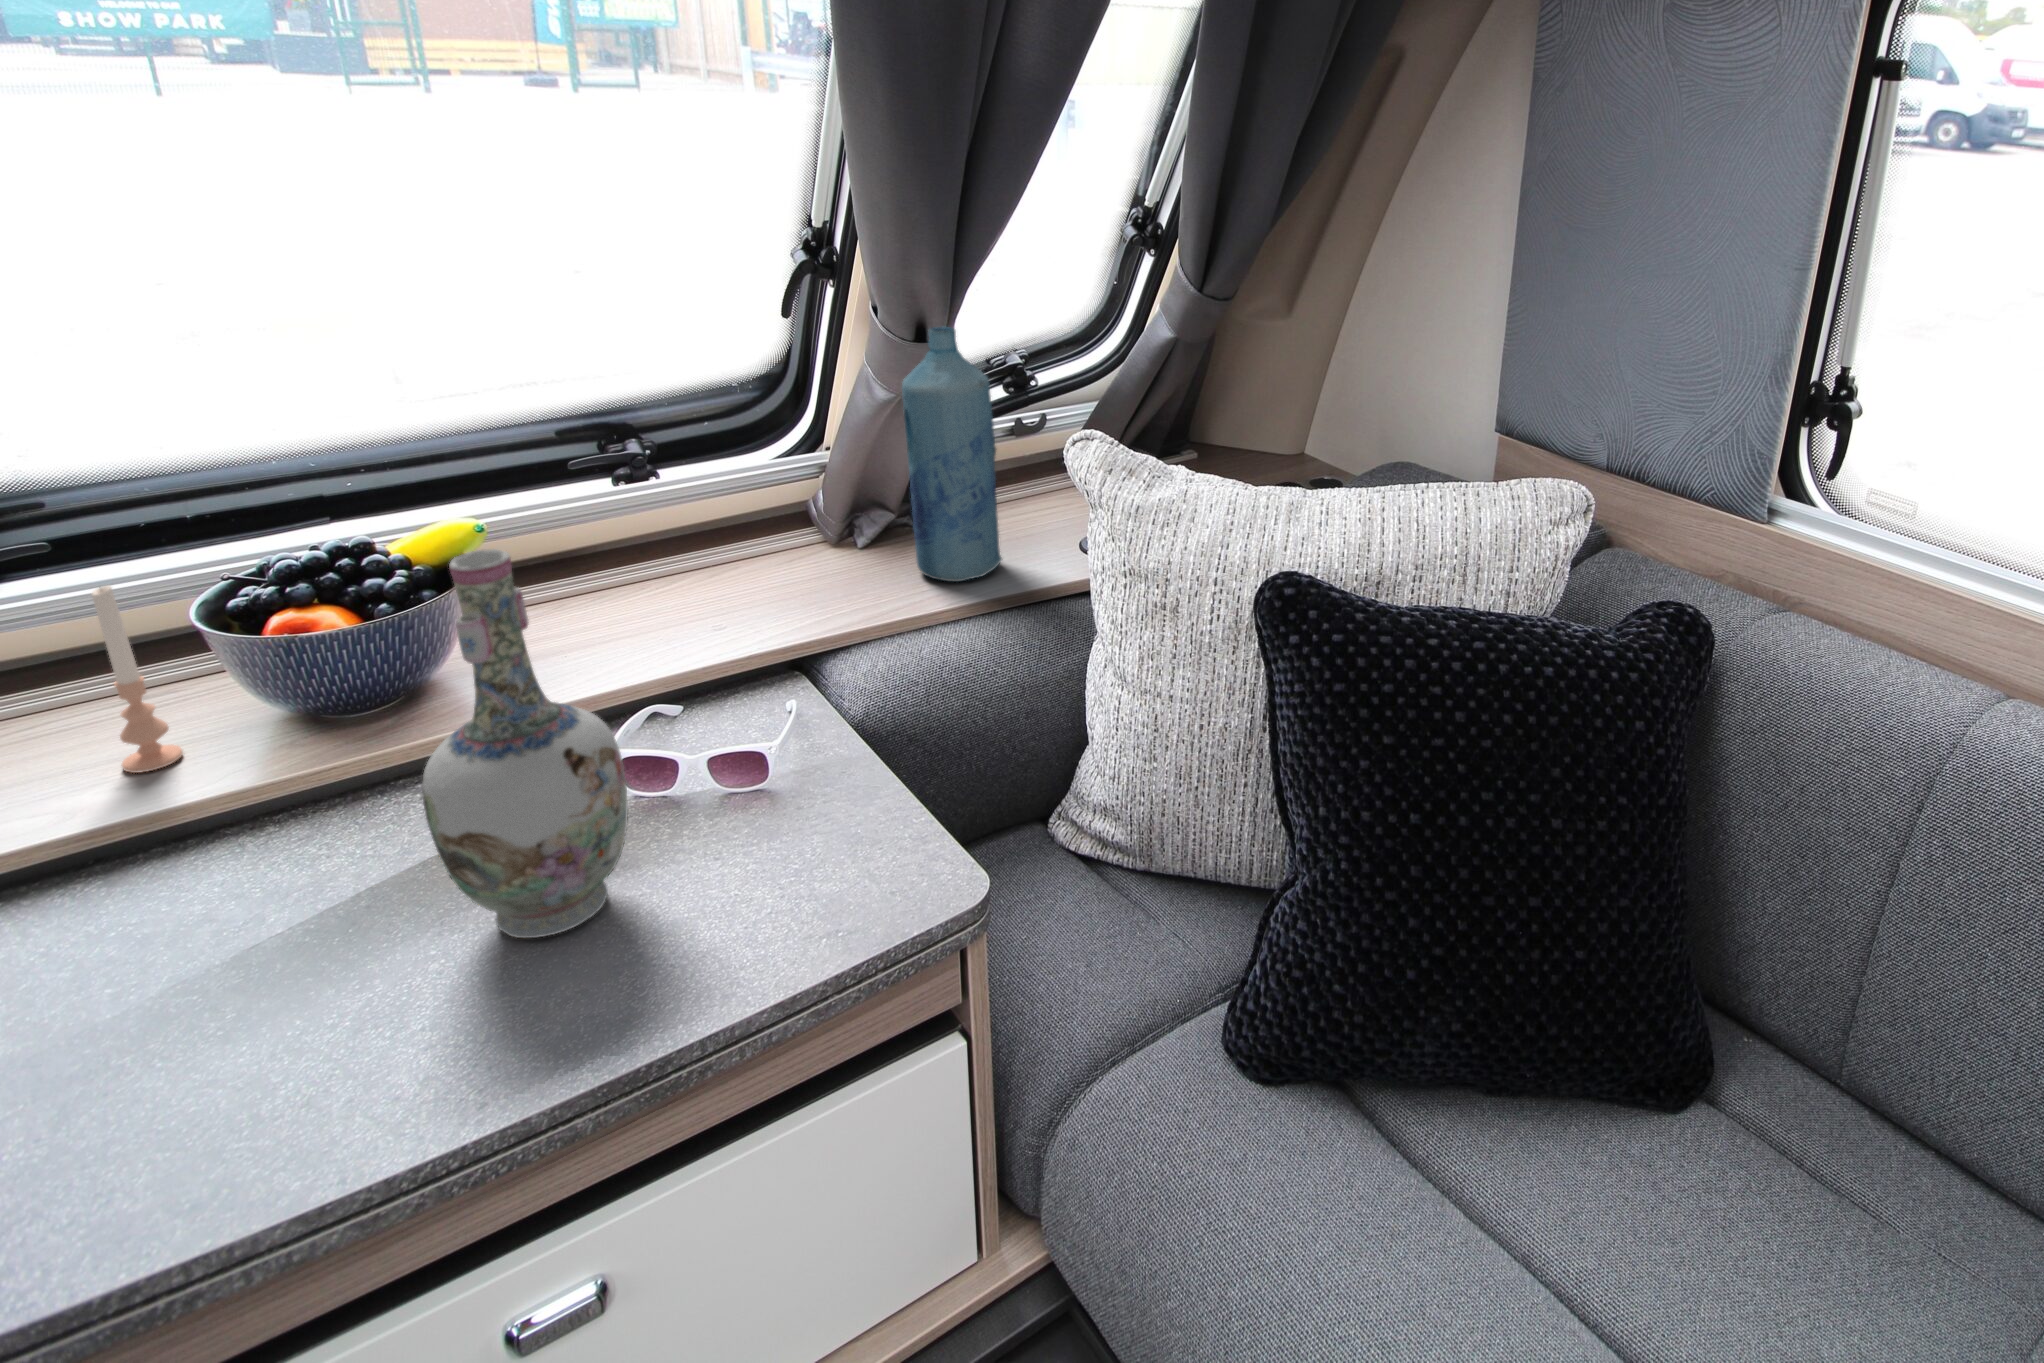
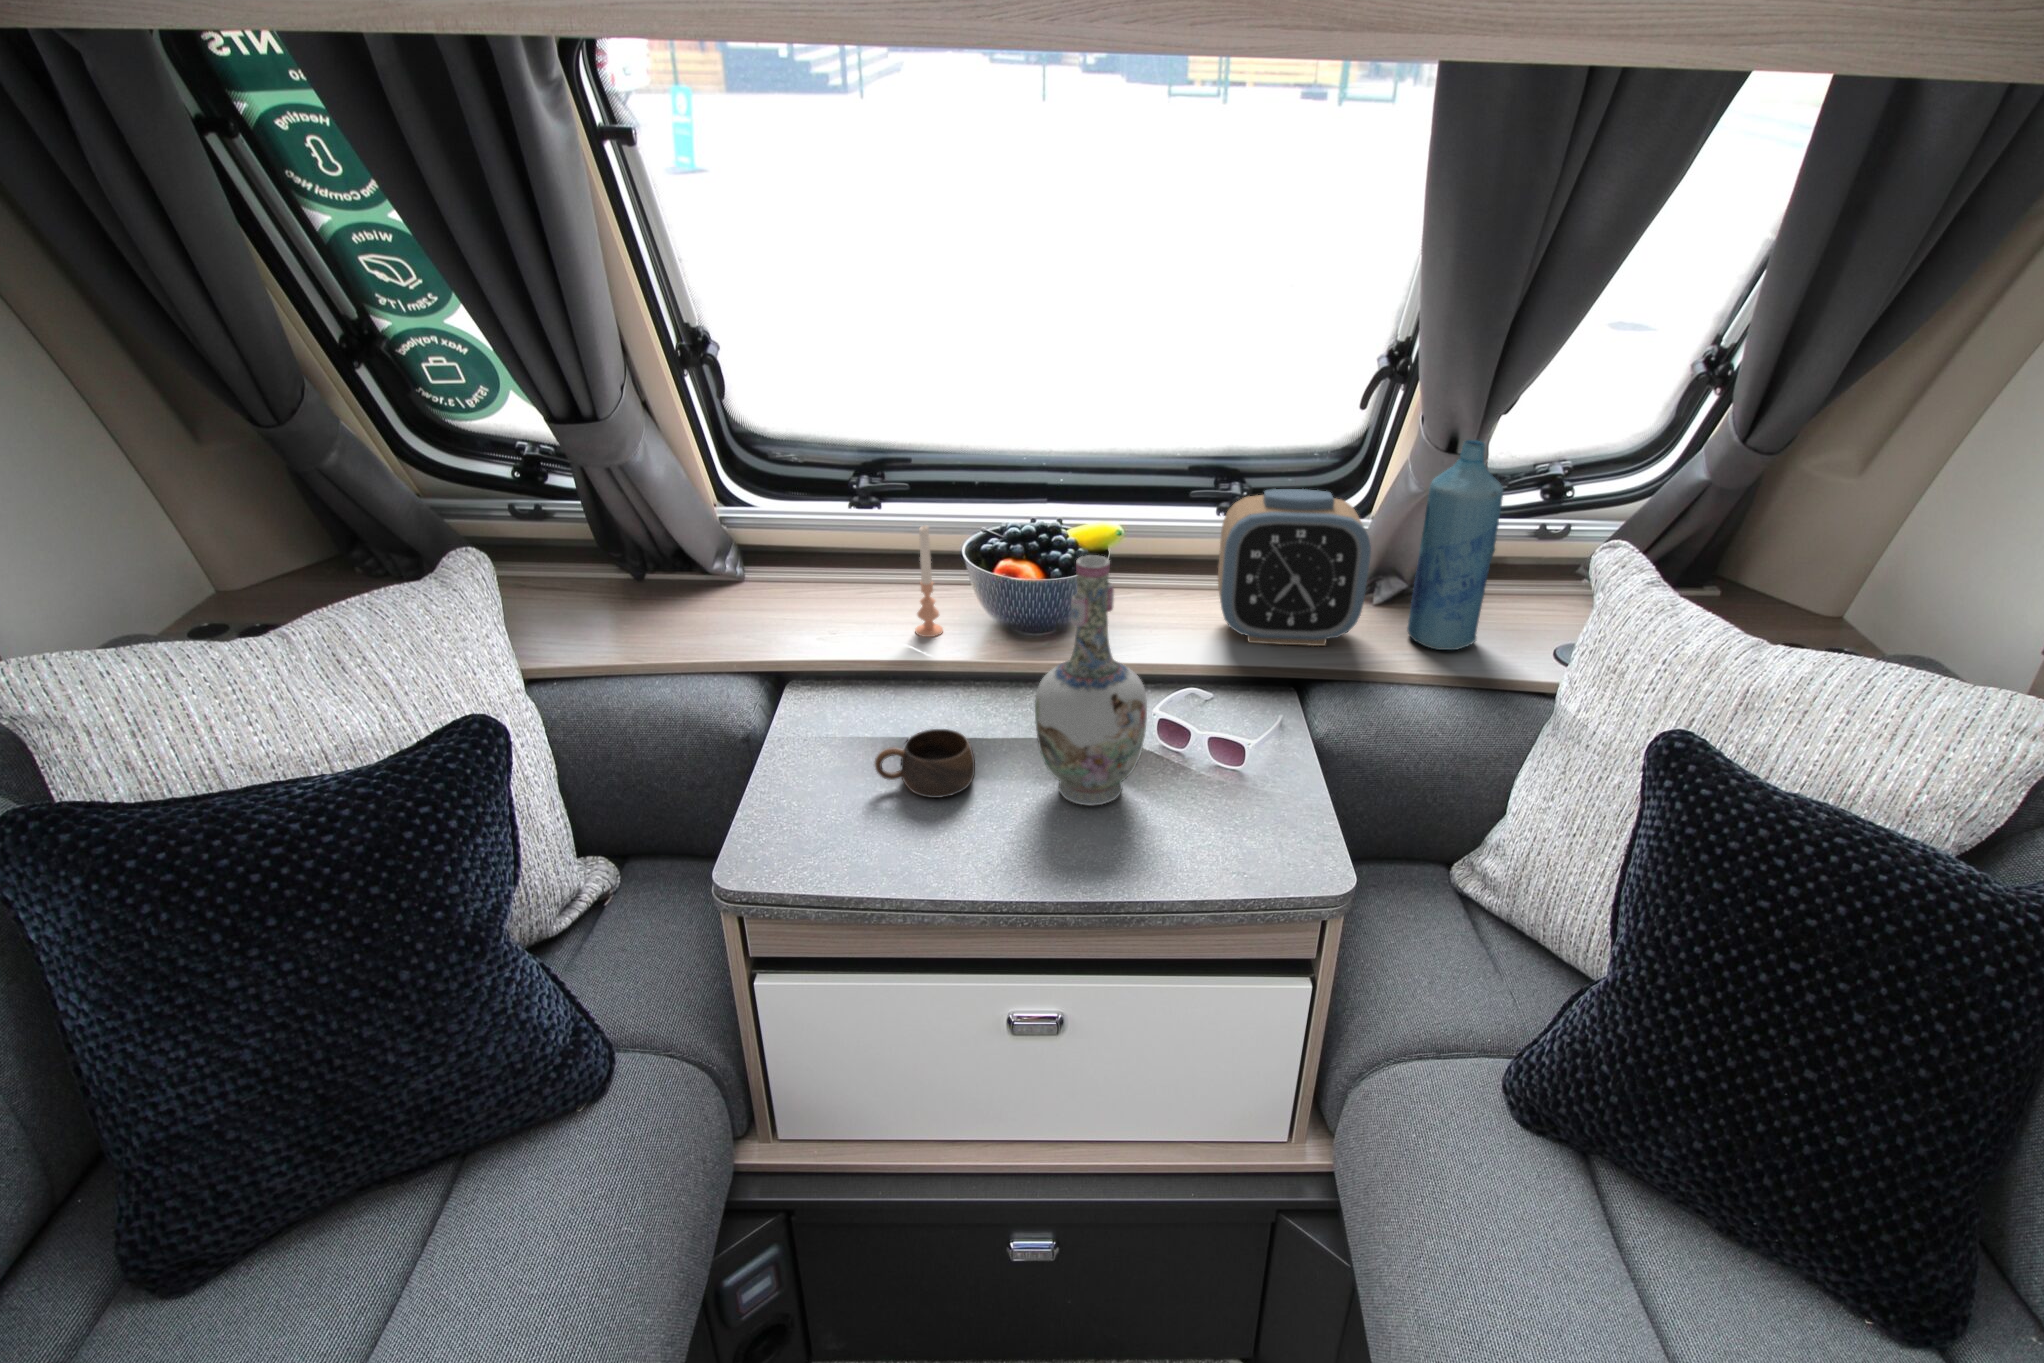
alarm clock: none [638,417,861,636] -> present [1218,489,1371,646]
cup: none [106,901,329,1034] -> present [874,729,975,798]

